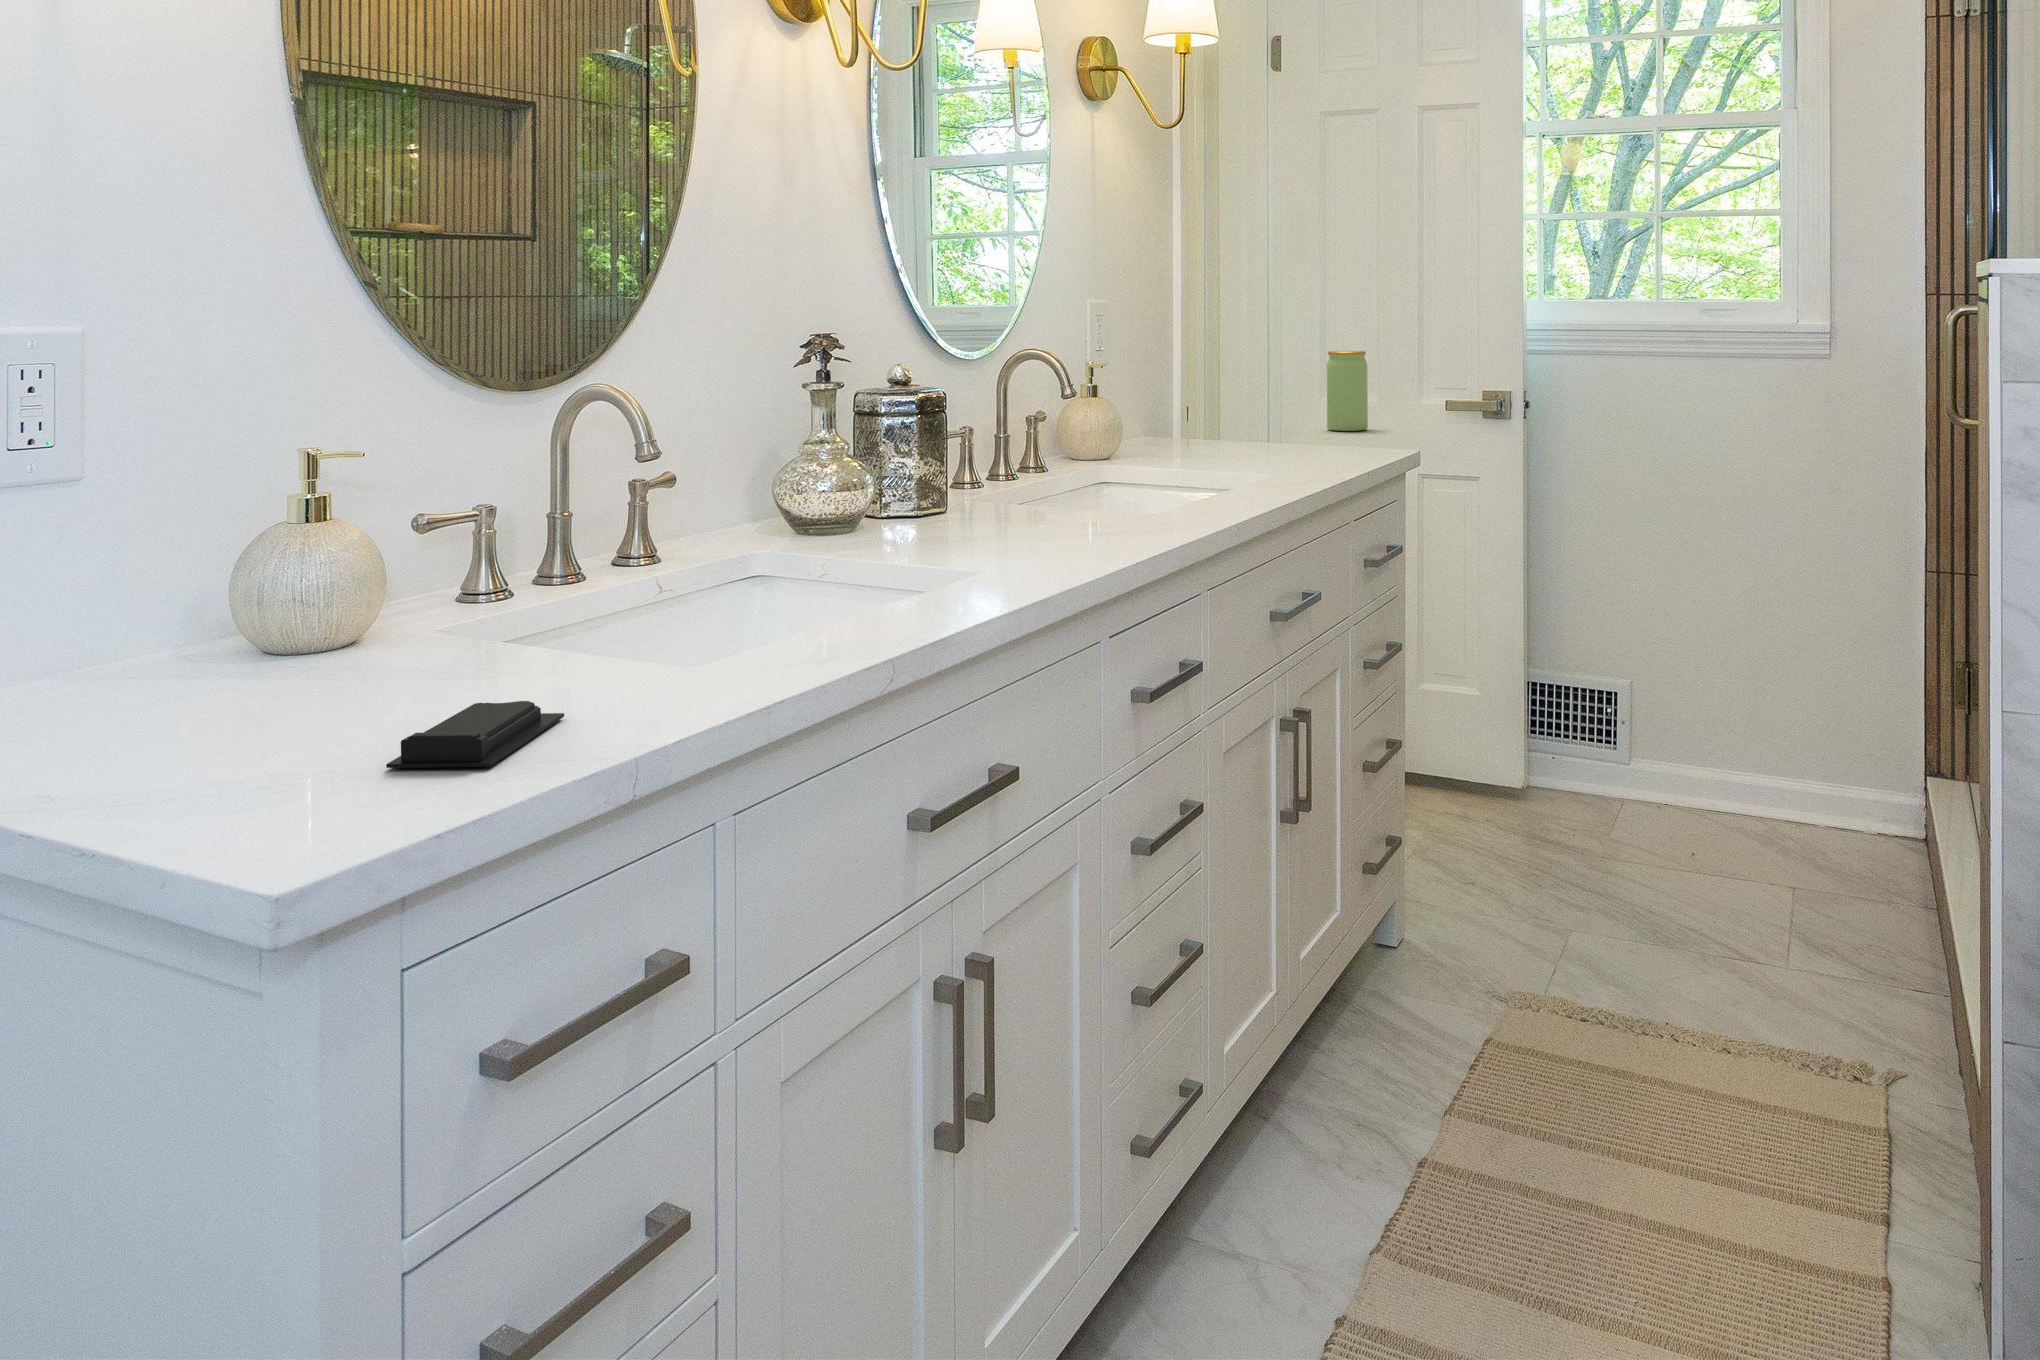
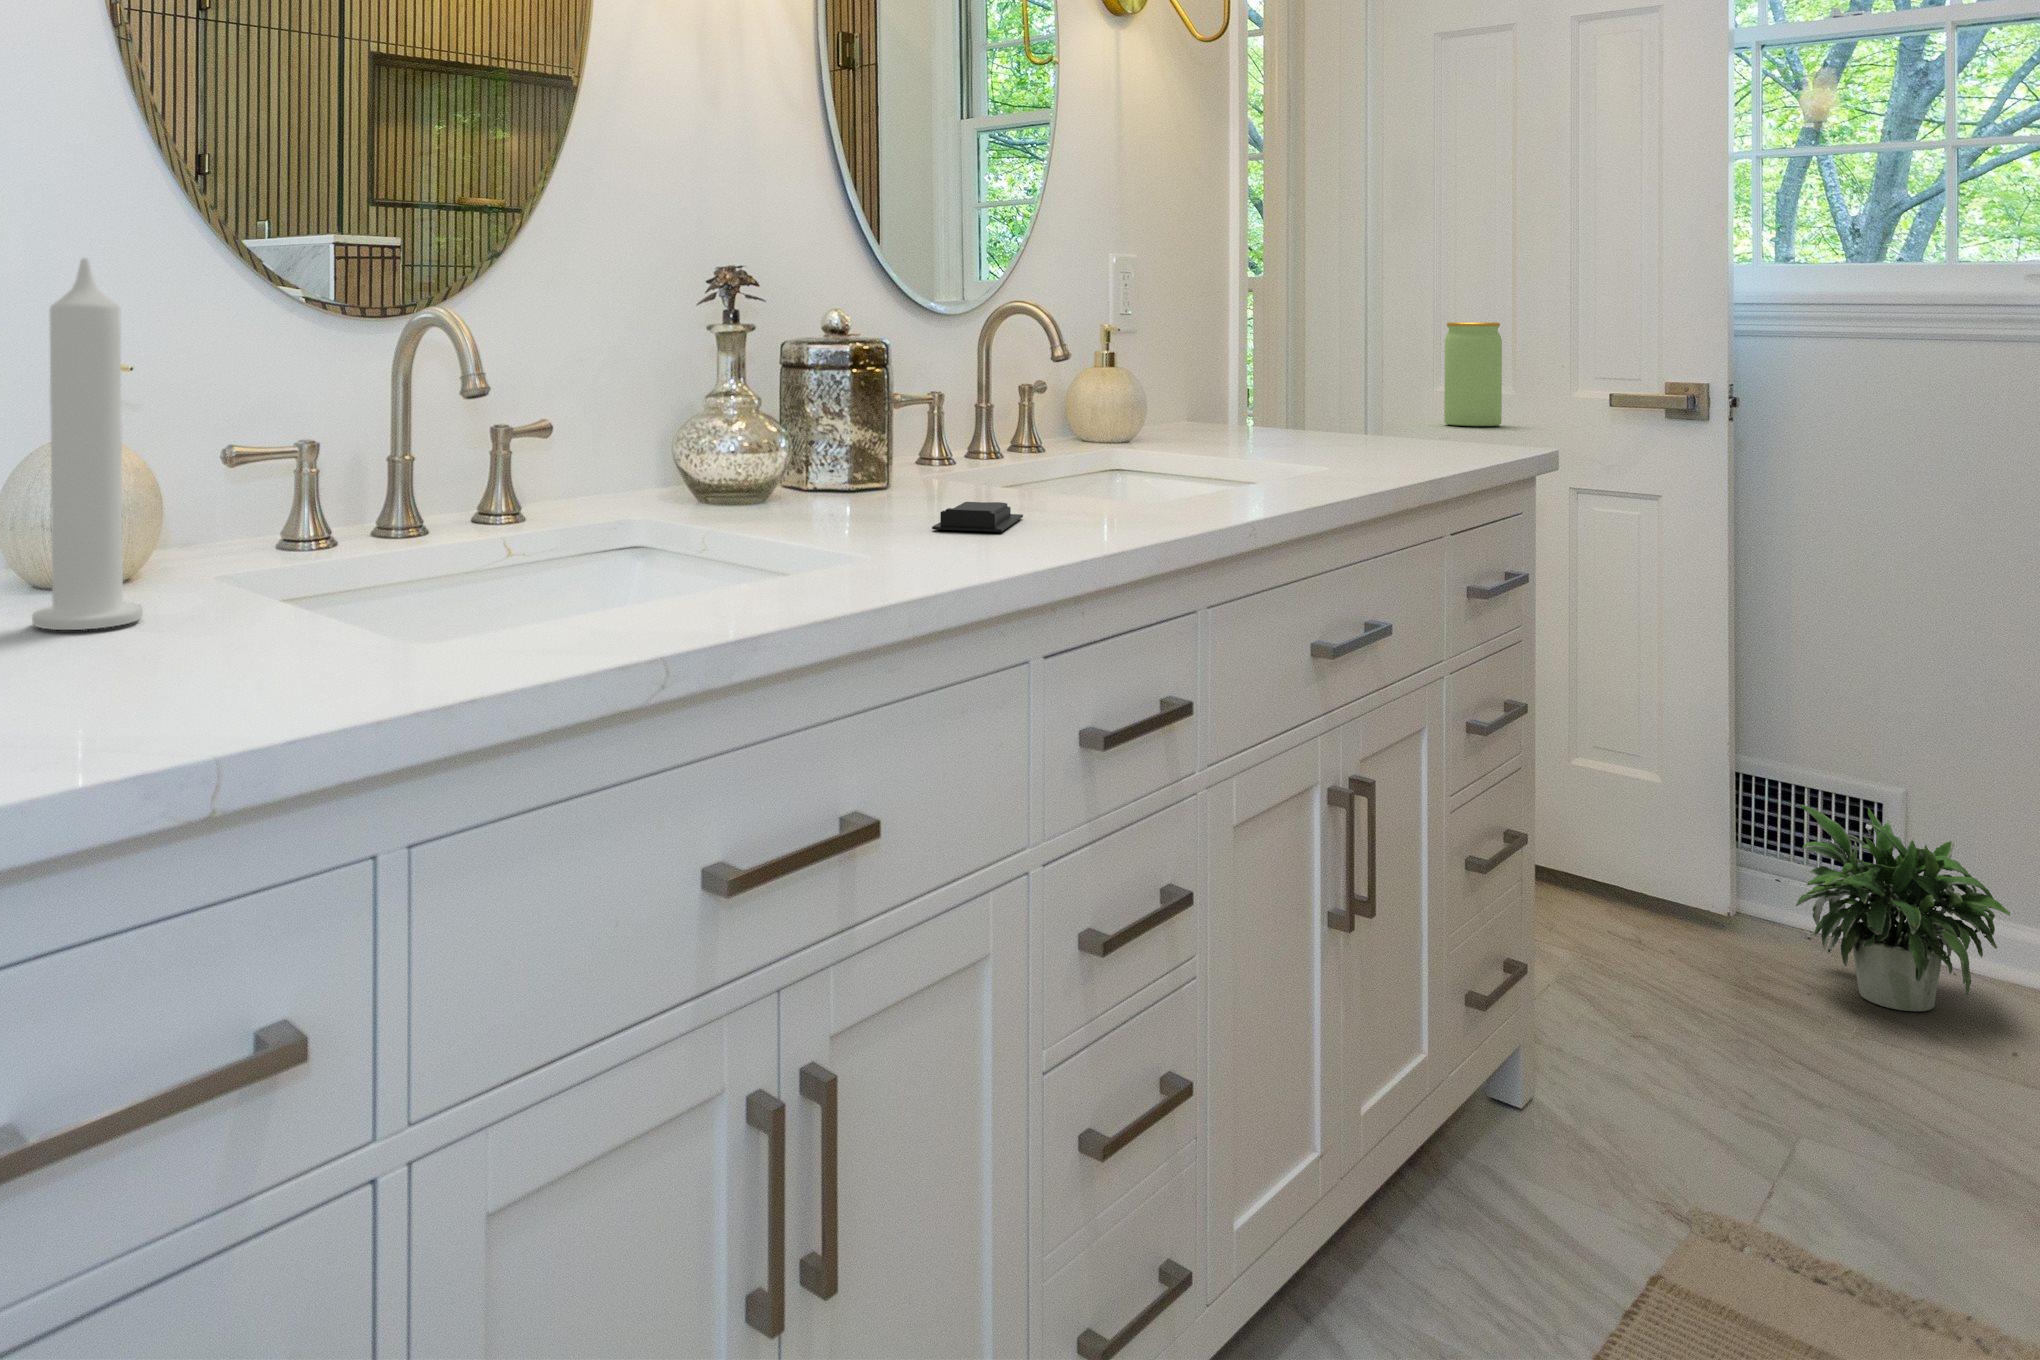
candle: none [304,370,404,690] -> present [32,258,143,630]
potted plant: none [1569,696,1701,838] -> present [1796,805,2010,1011]
soap bar: present [386,701,564,768] -> present [932,502,1023,532]

